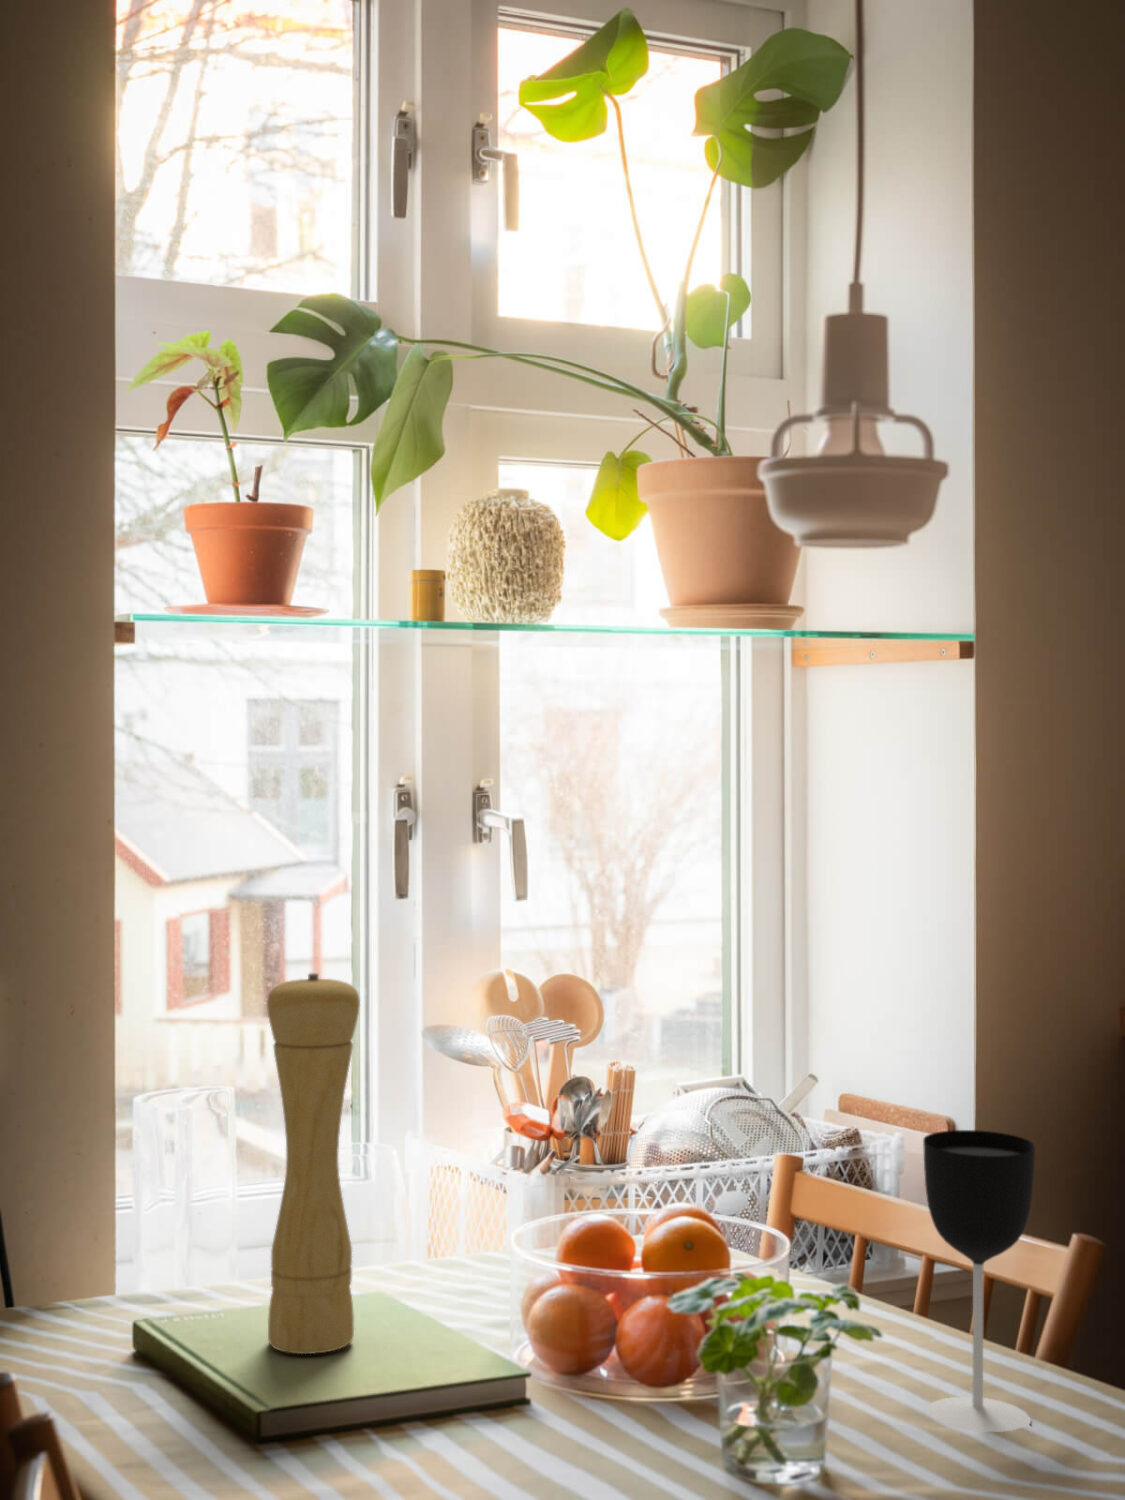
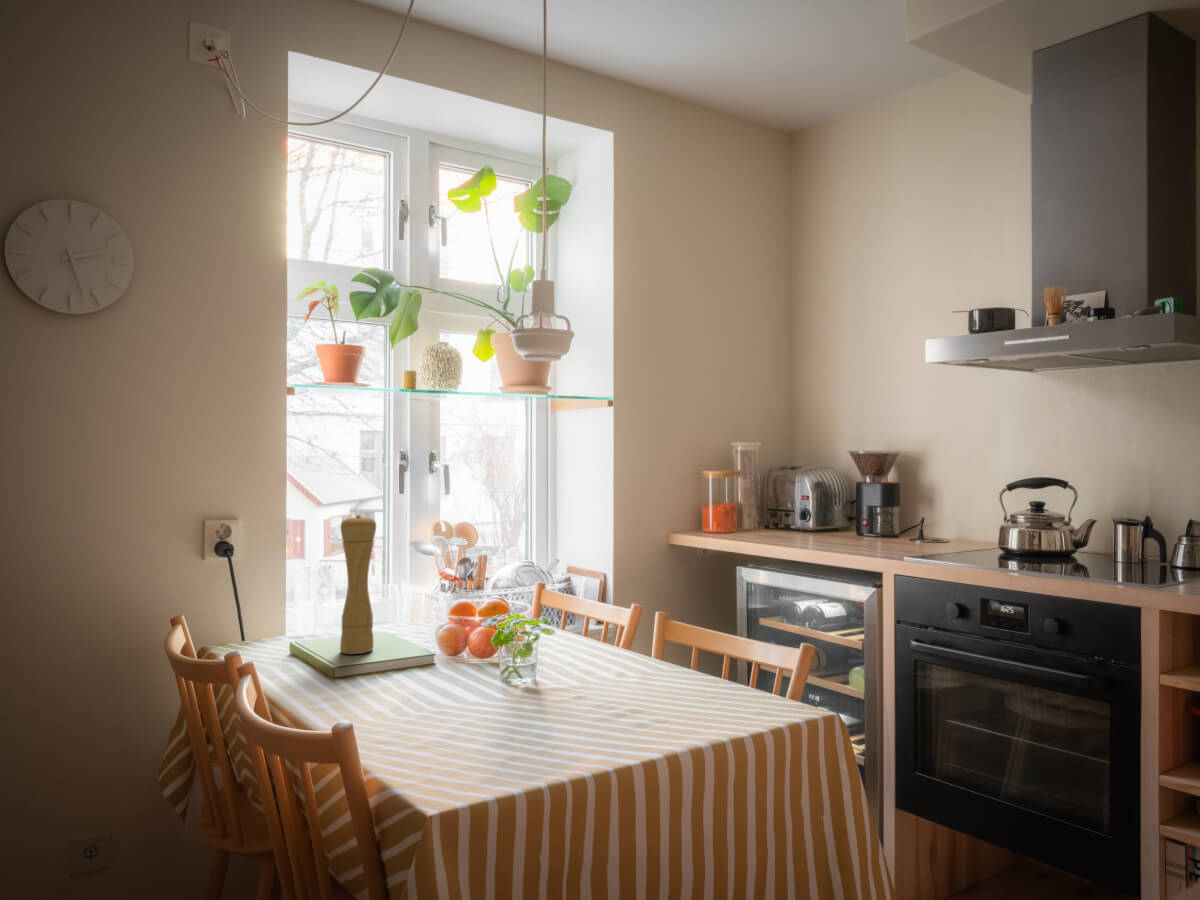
wine glass: present [923,1130,1035,1432] -> none [575,565,612,667]

